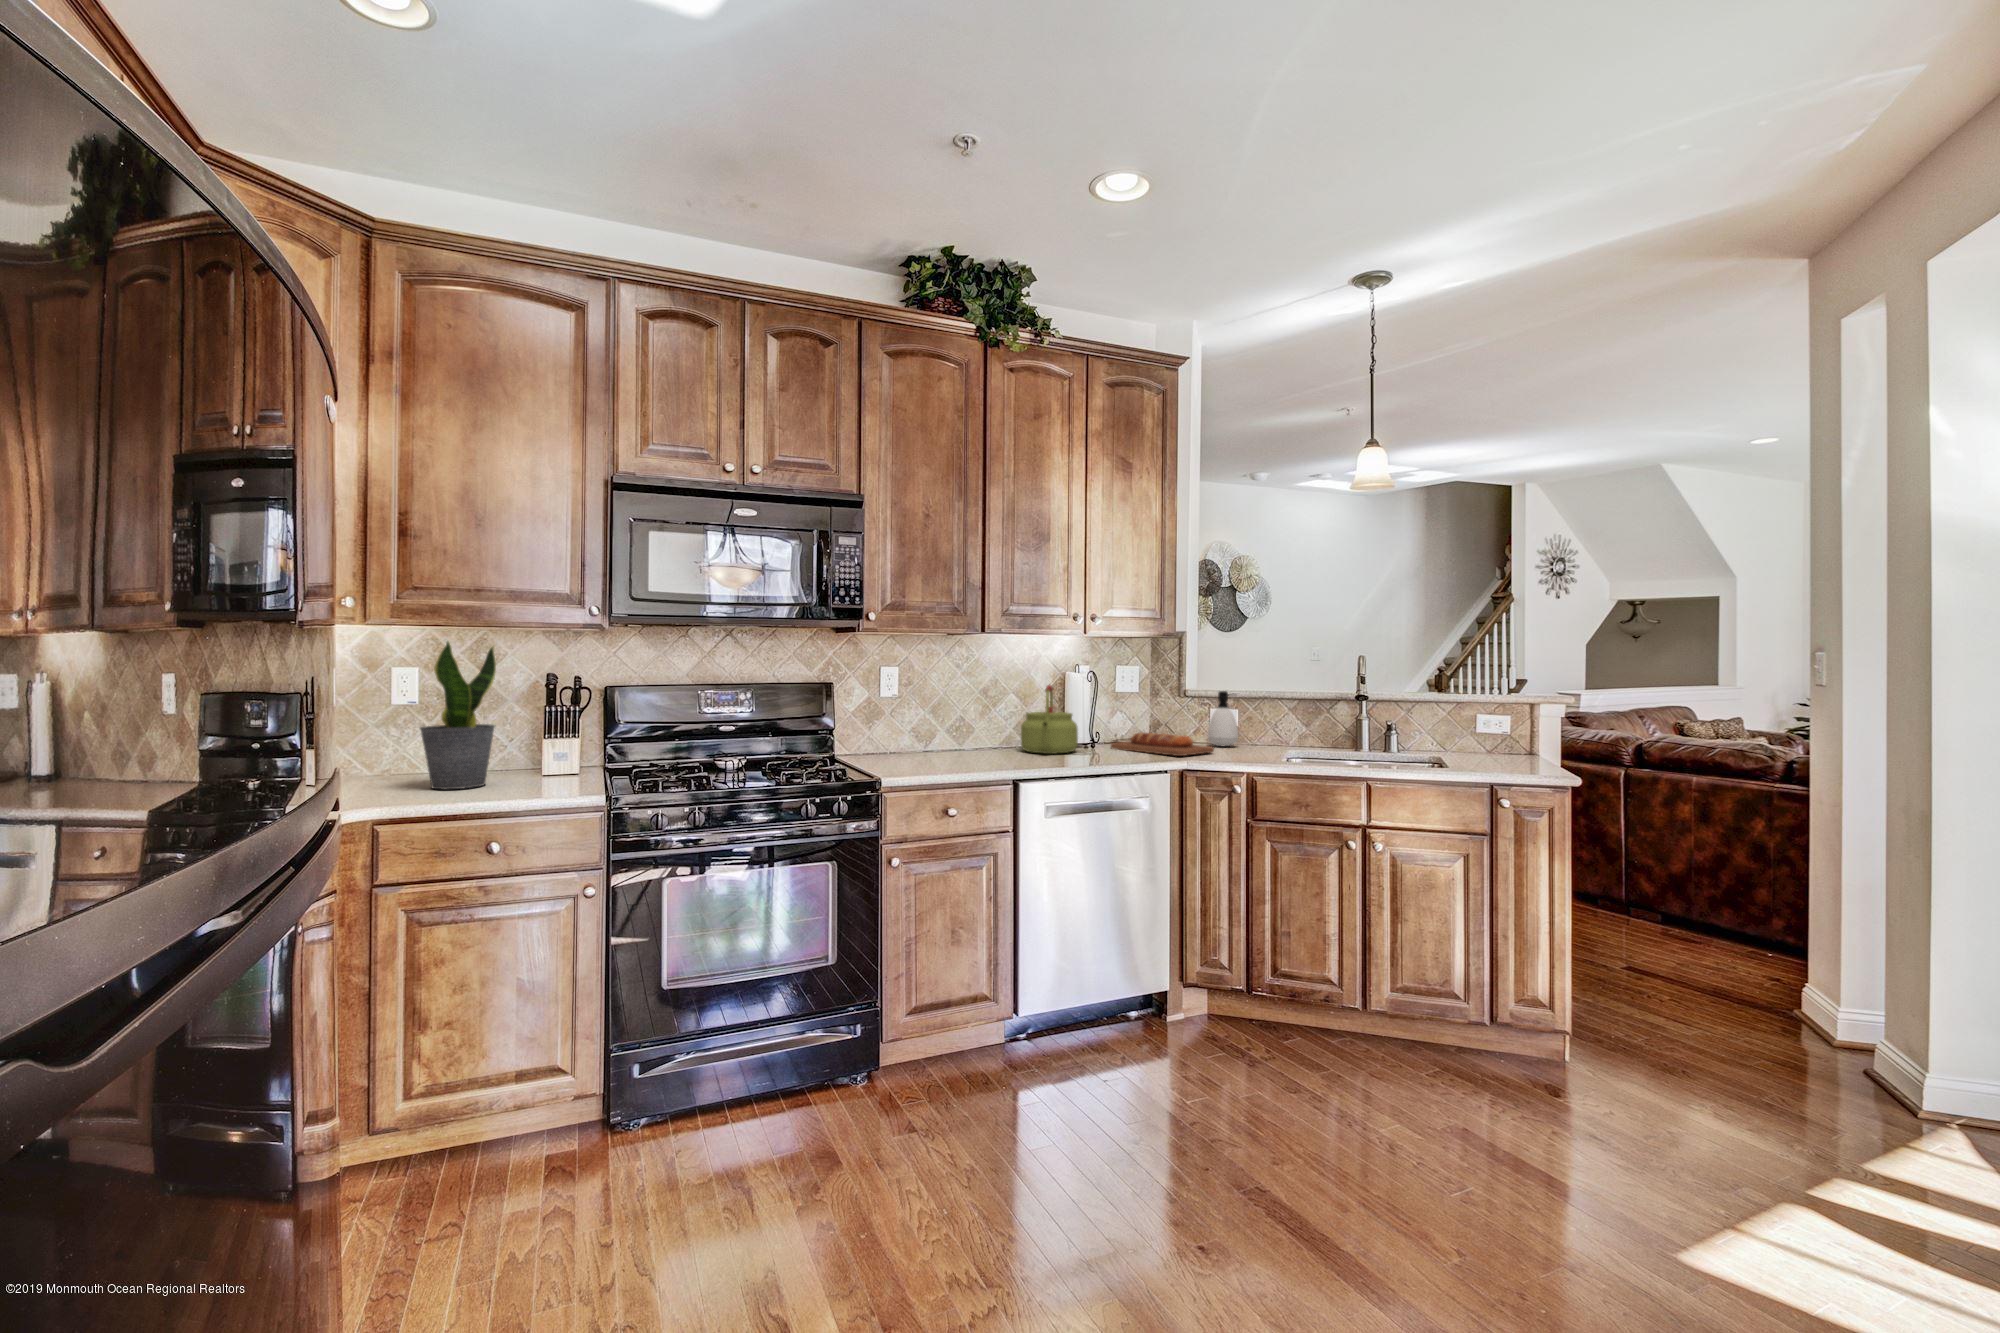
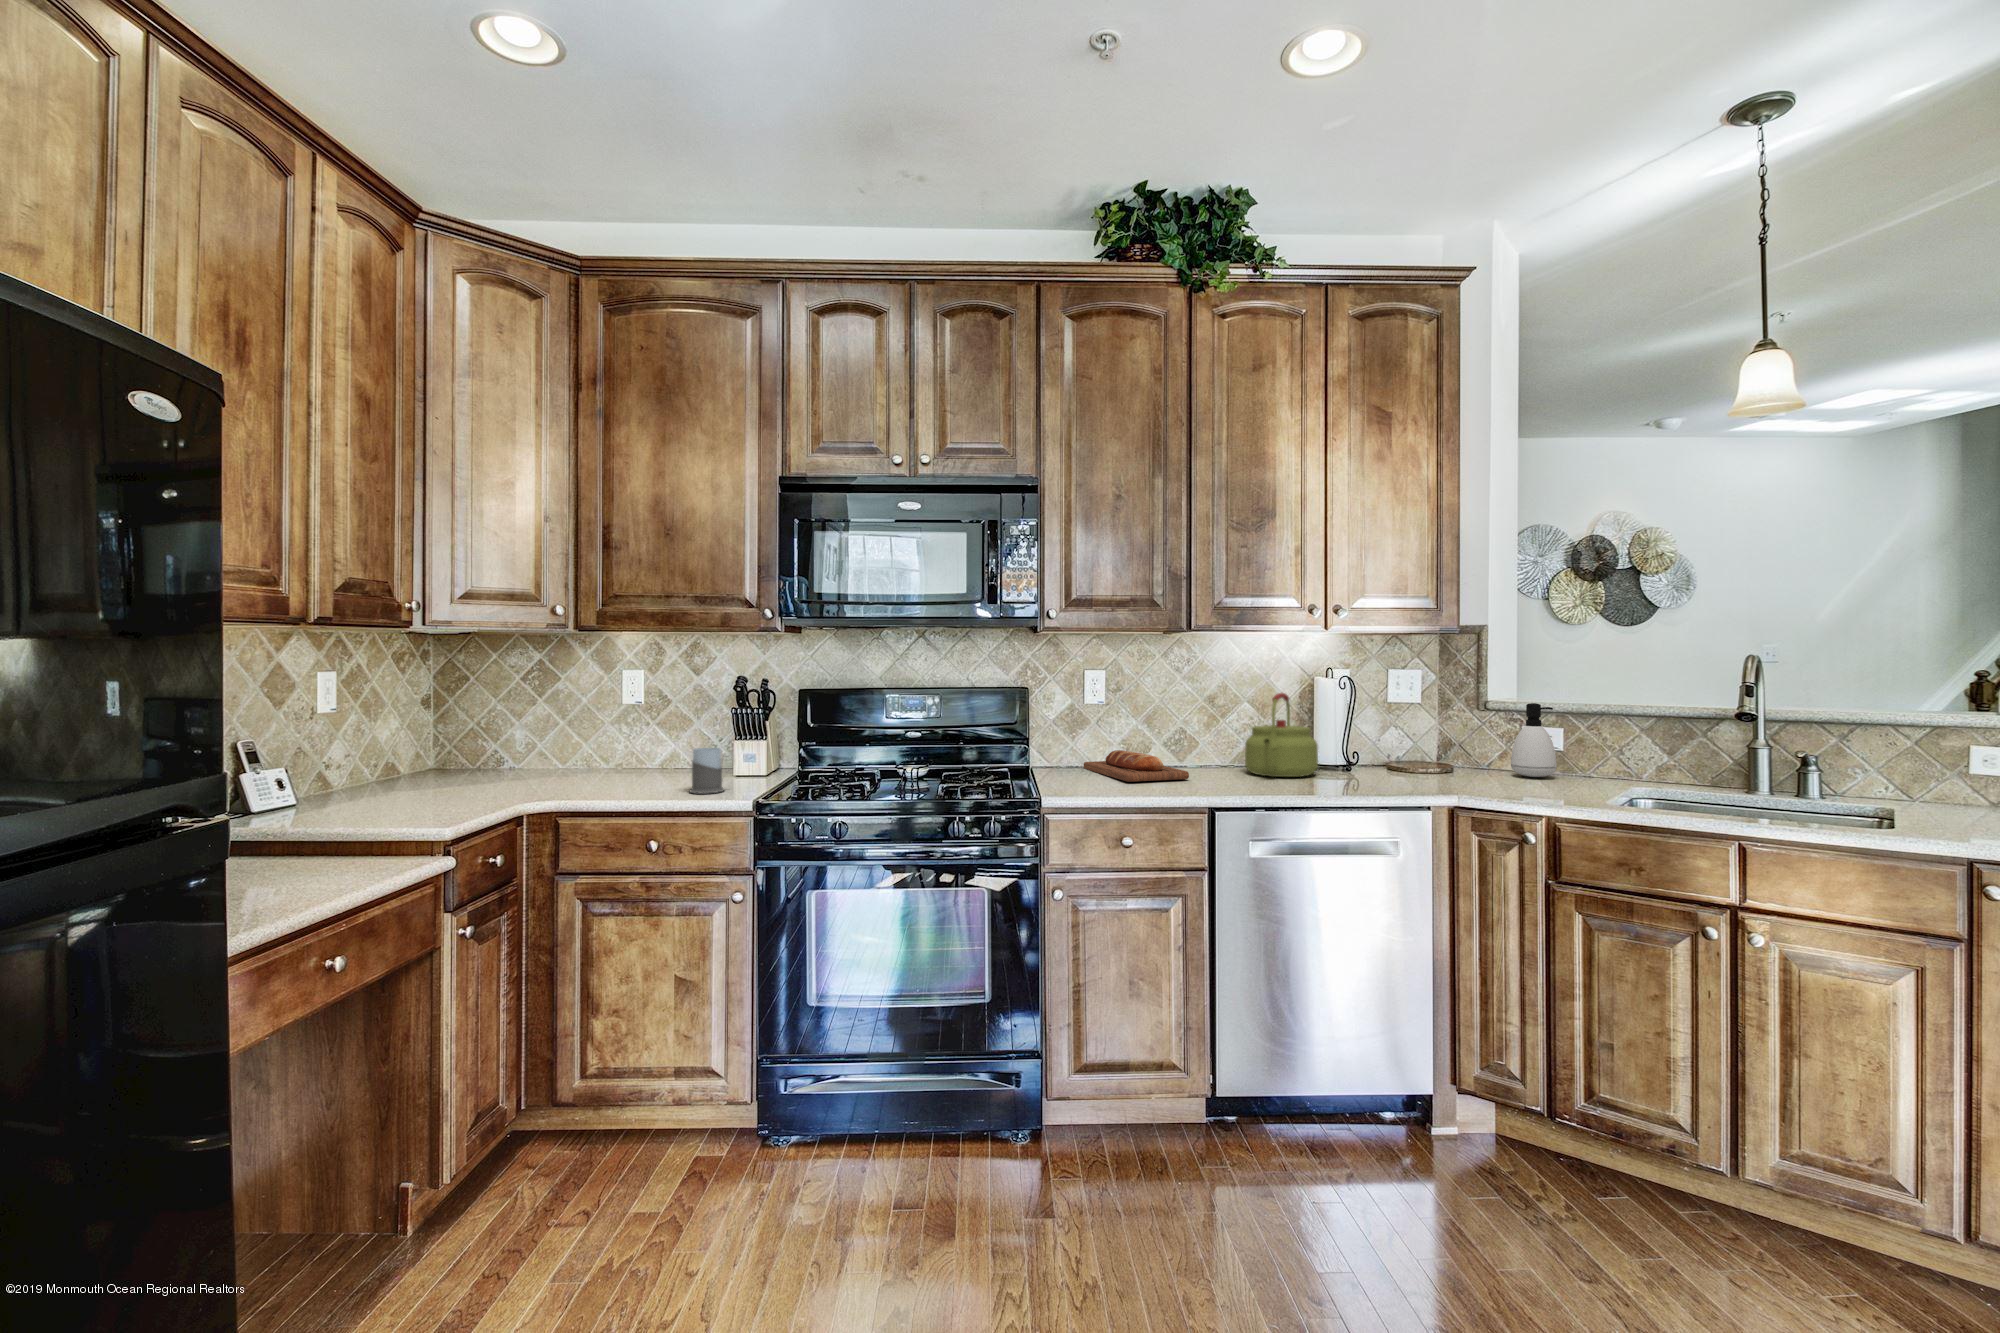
potted plant: present [420,642,496,789] -> none [614,646,680,787]
bread loaf: present [1111,732,1214,756] -> present [1084,750,1189,782]
mug: none [521,745,571,791] -> present [690,748,732,794]

